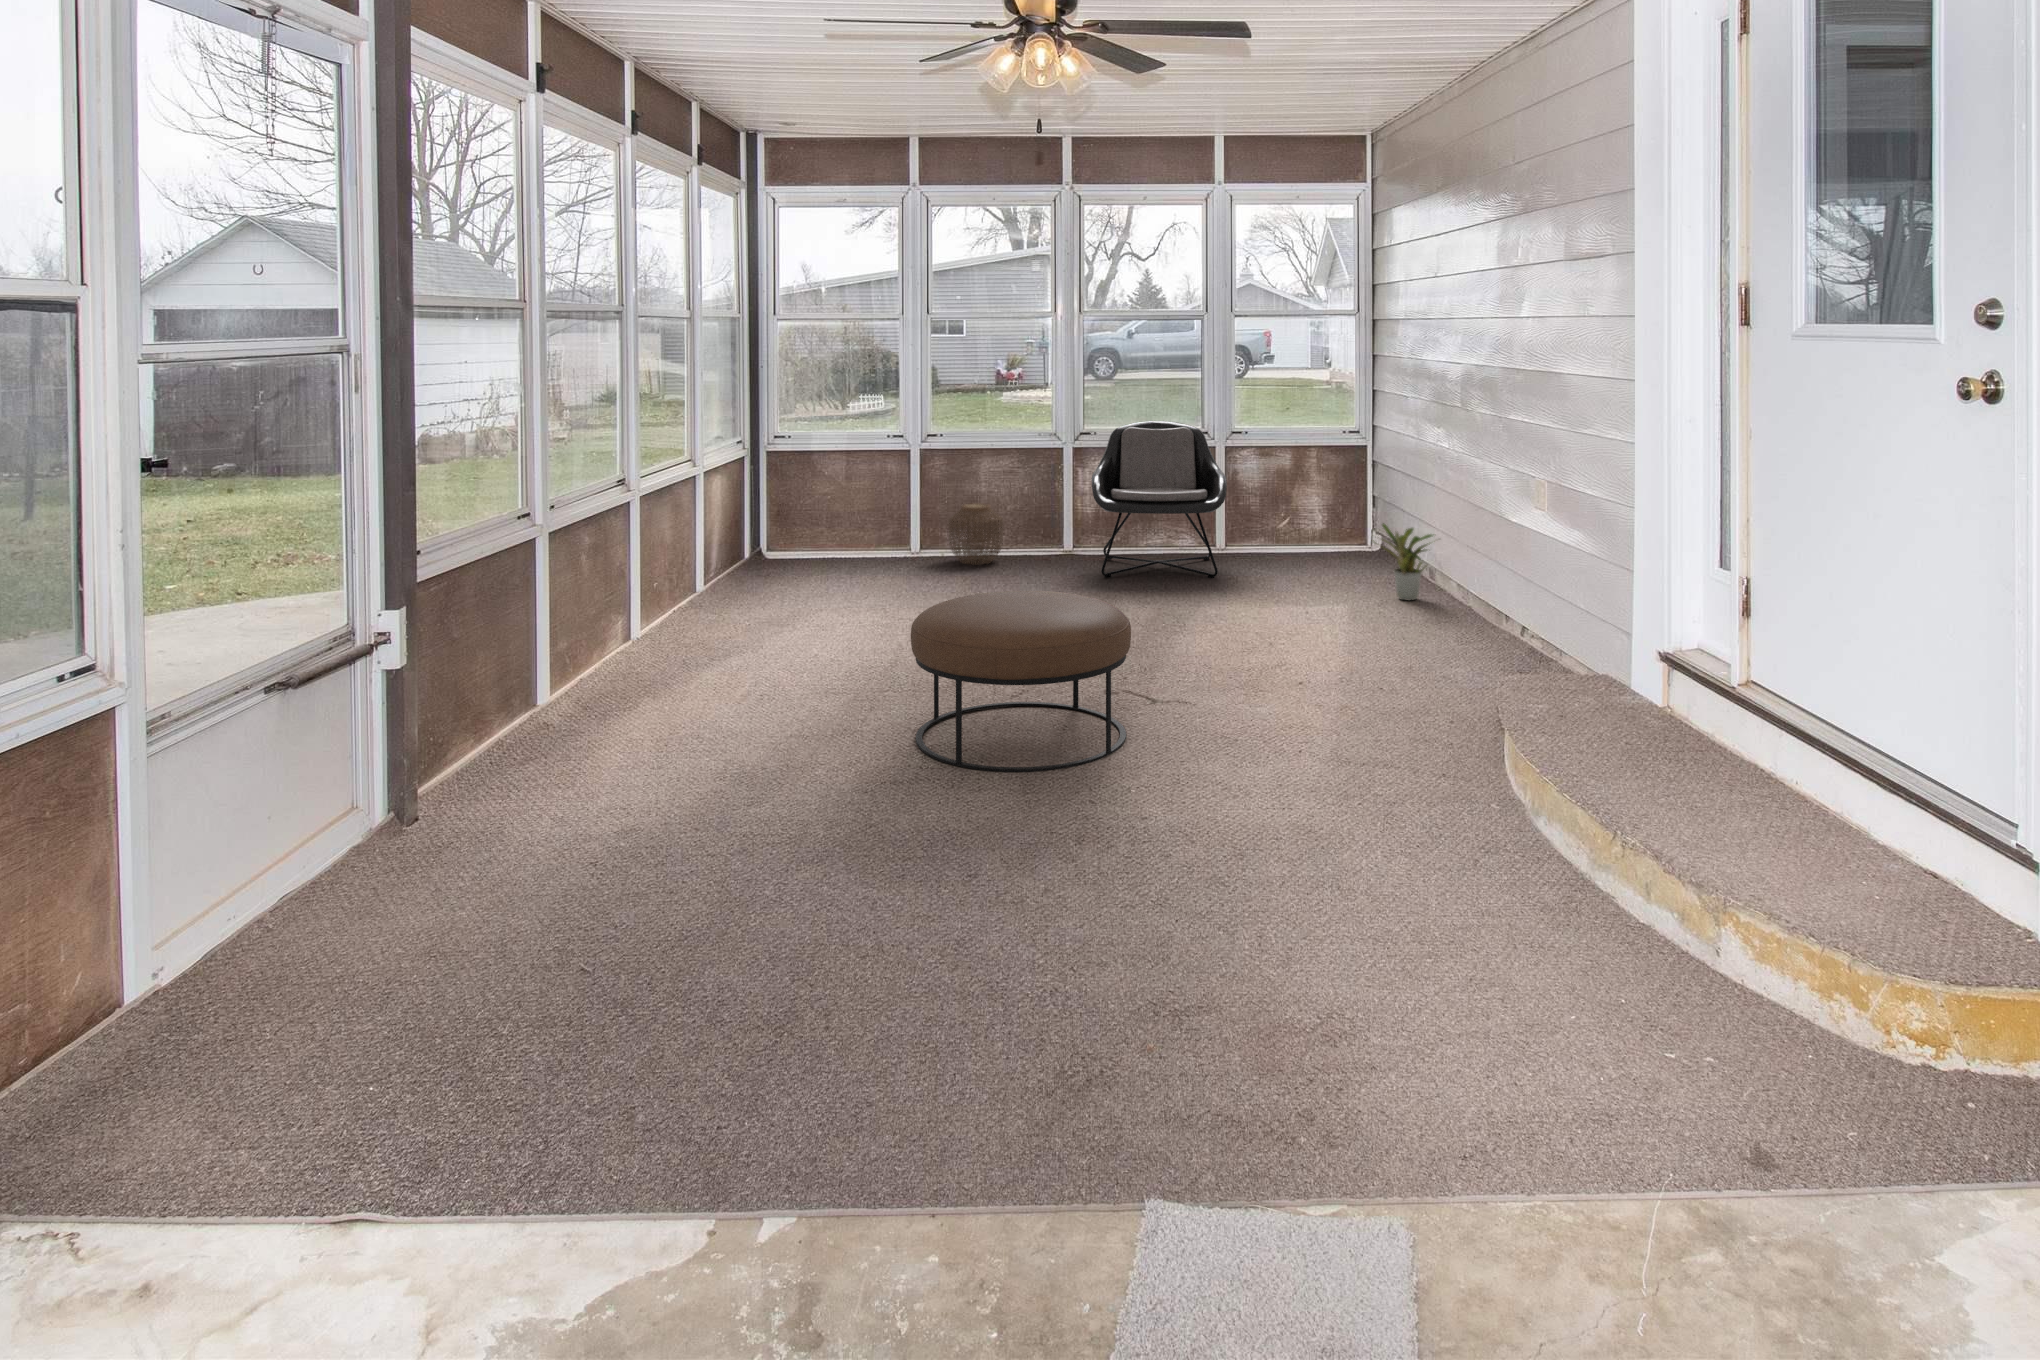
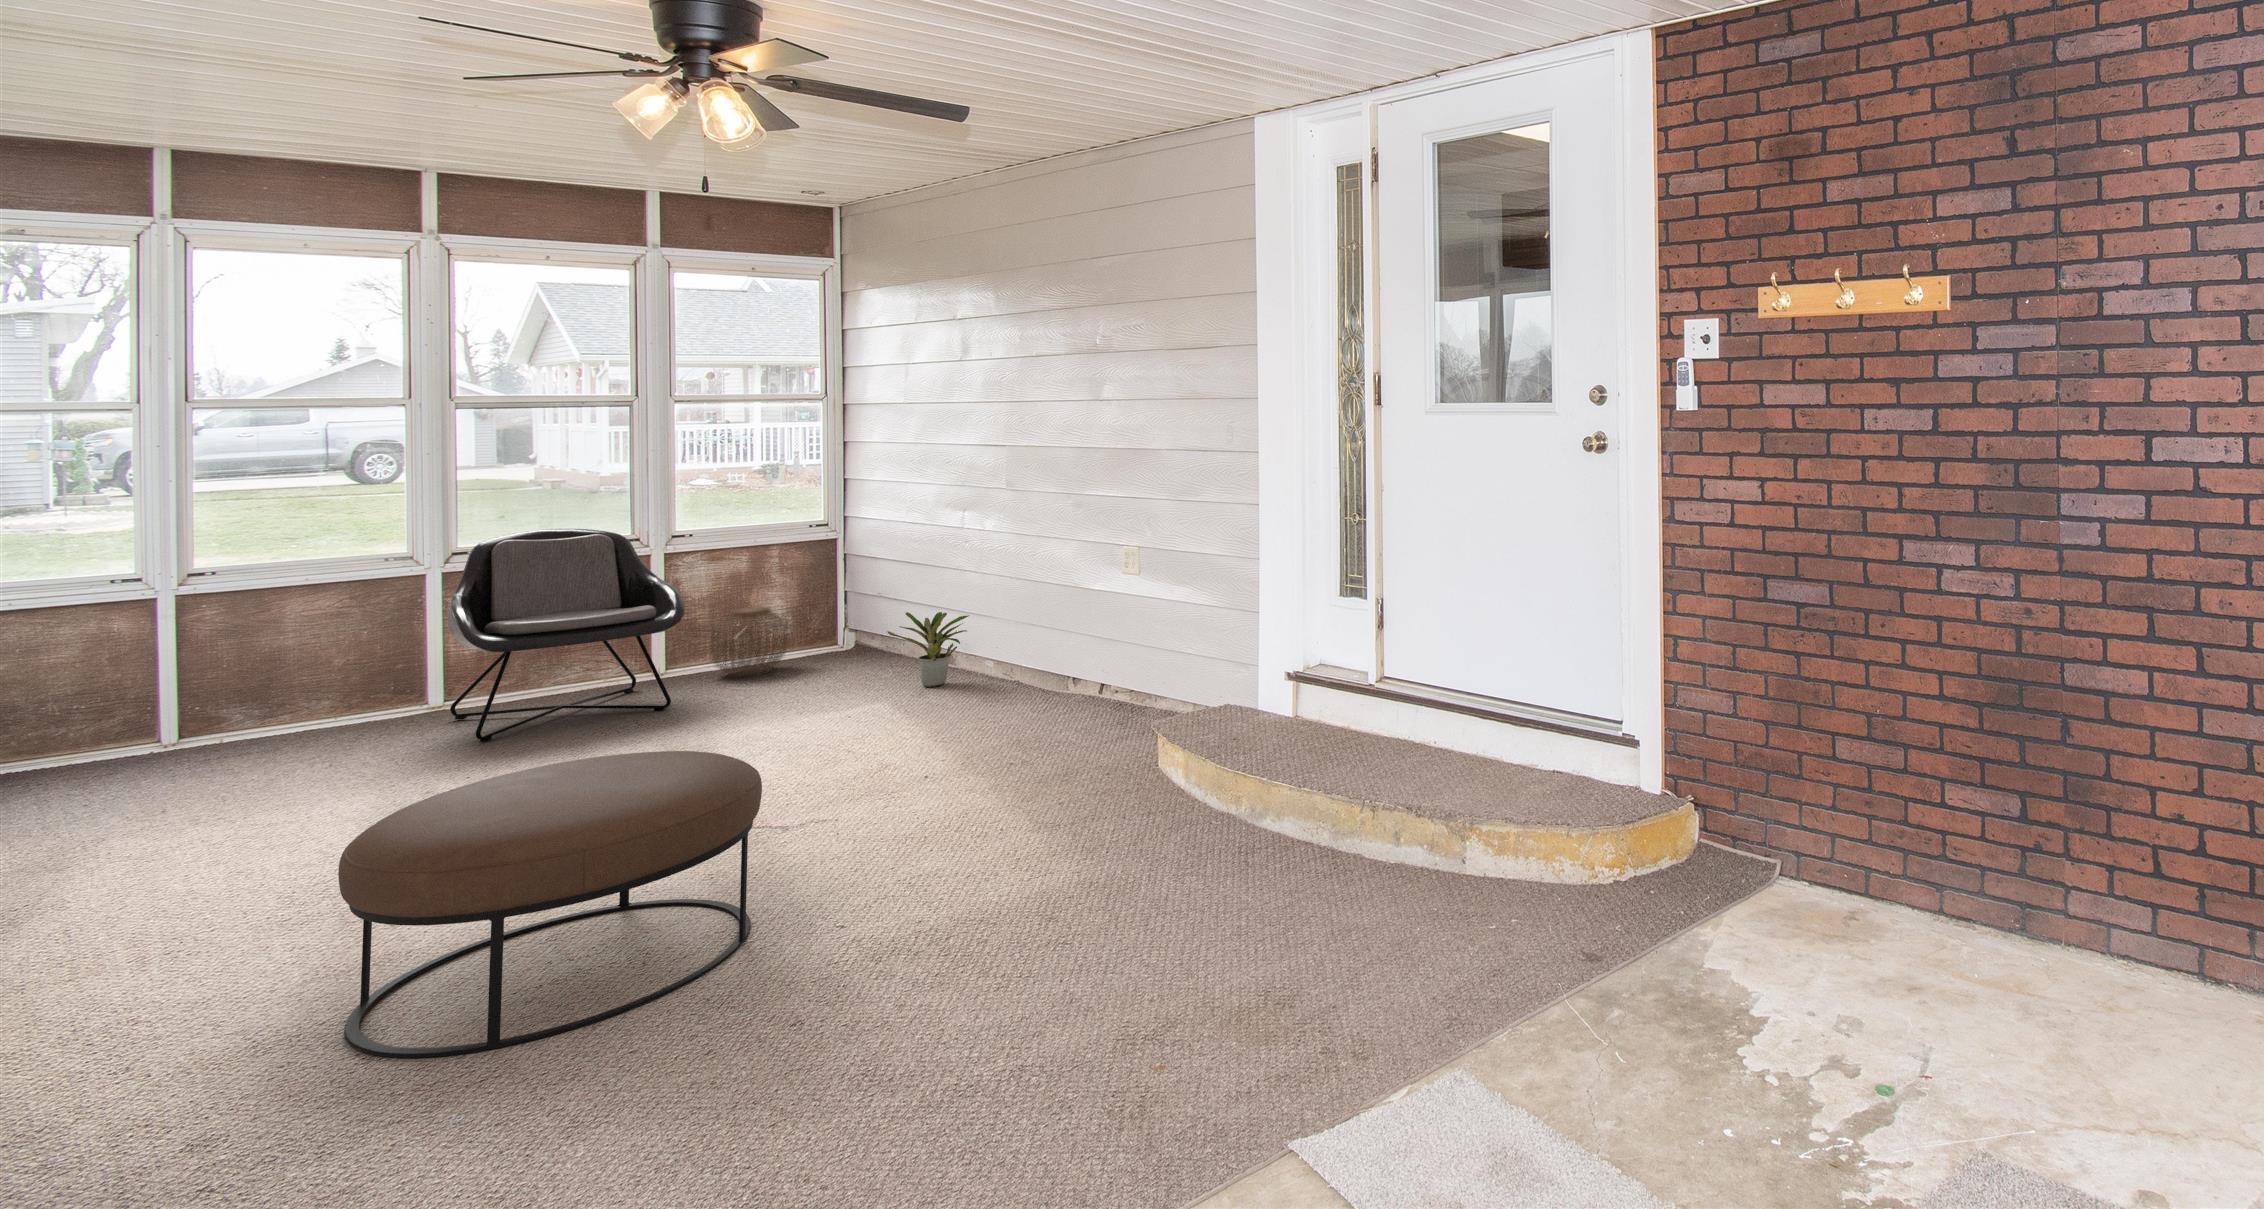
woven basket: present [949,503,1003,565] -> present [711,606,788,677]

